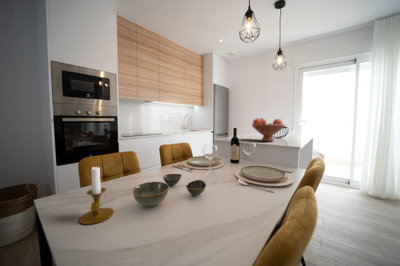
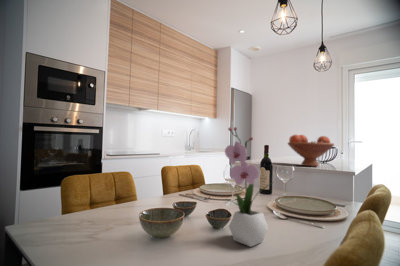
flower arrangement: none [195,120,236,218] -> present [225,127,268,247]
candlestick: present [80,167,114,224] -> none [83,178,121,246]

